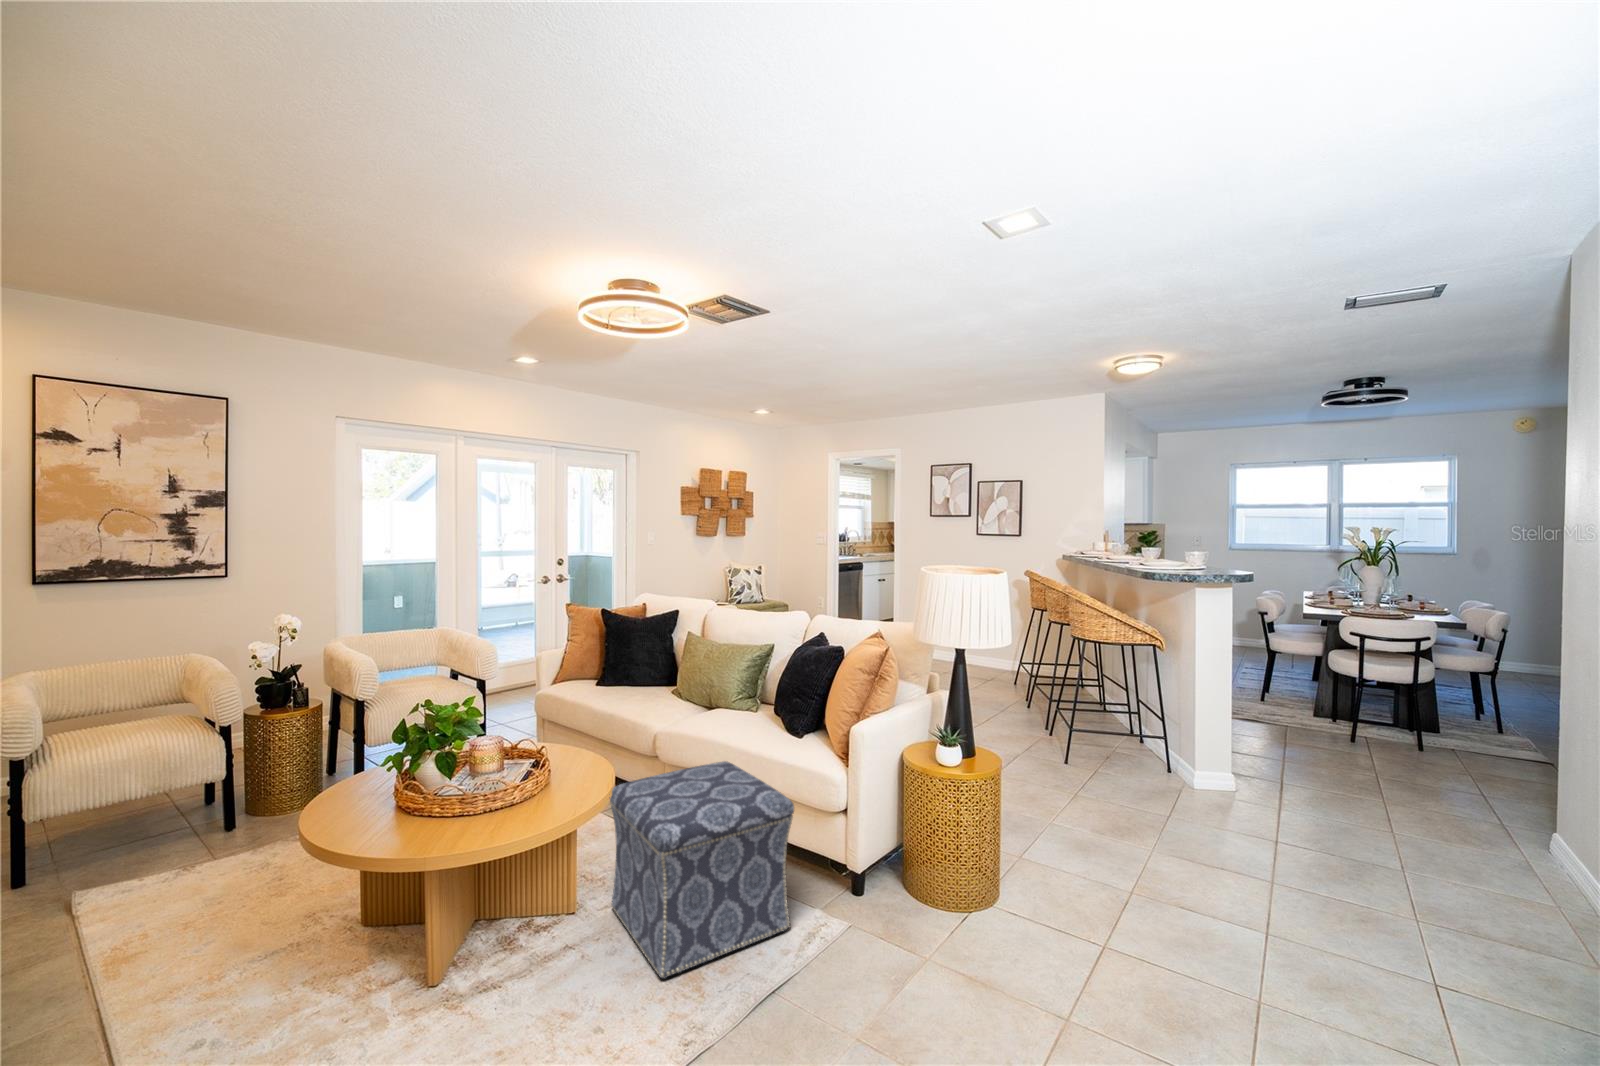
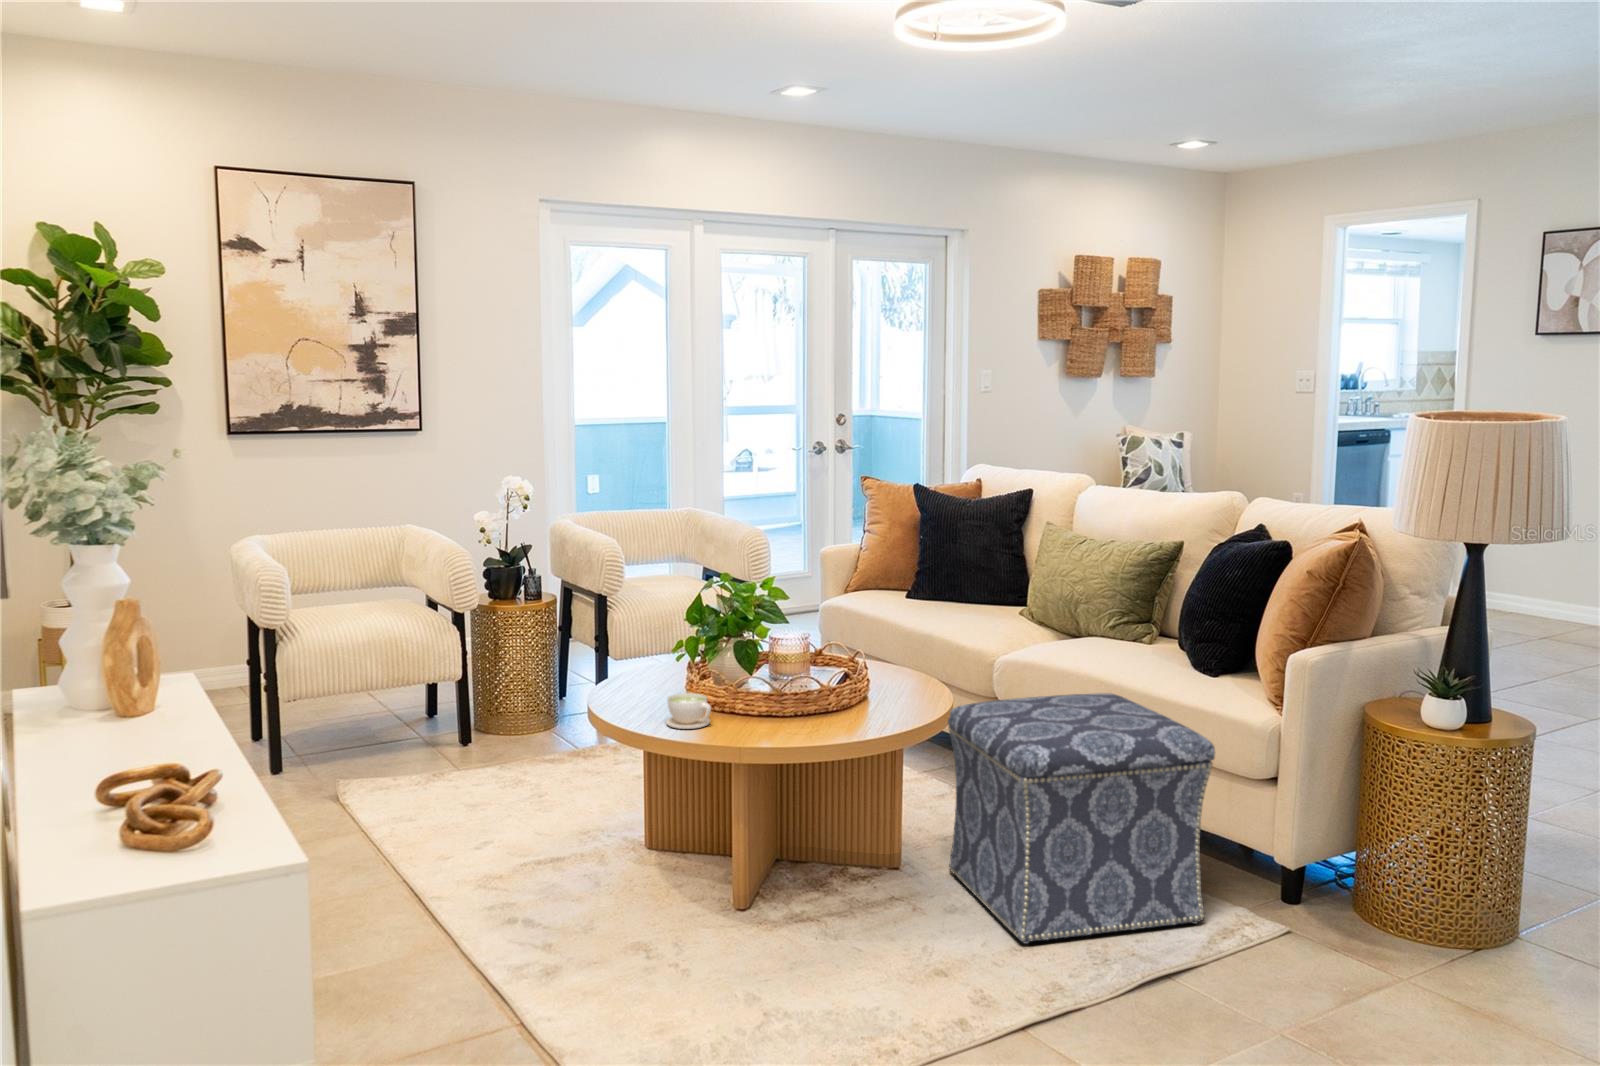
coffee cup: none [367,806,408,841] -> present [666,693,711,729]

